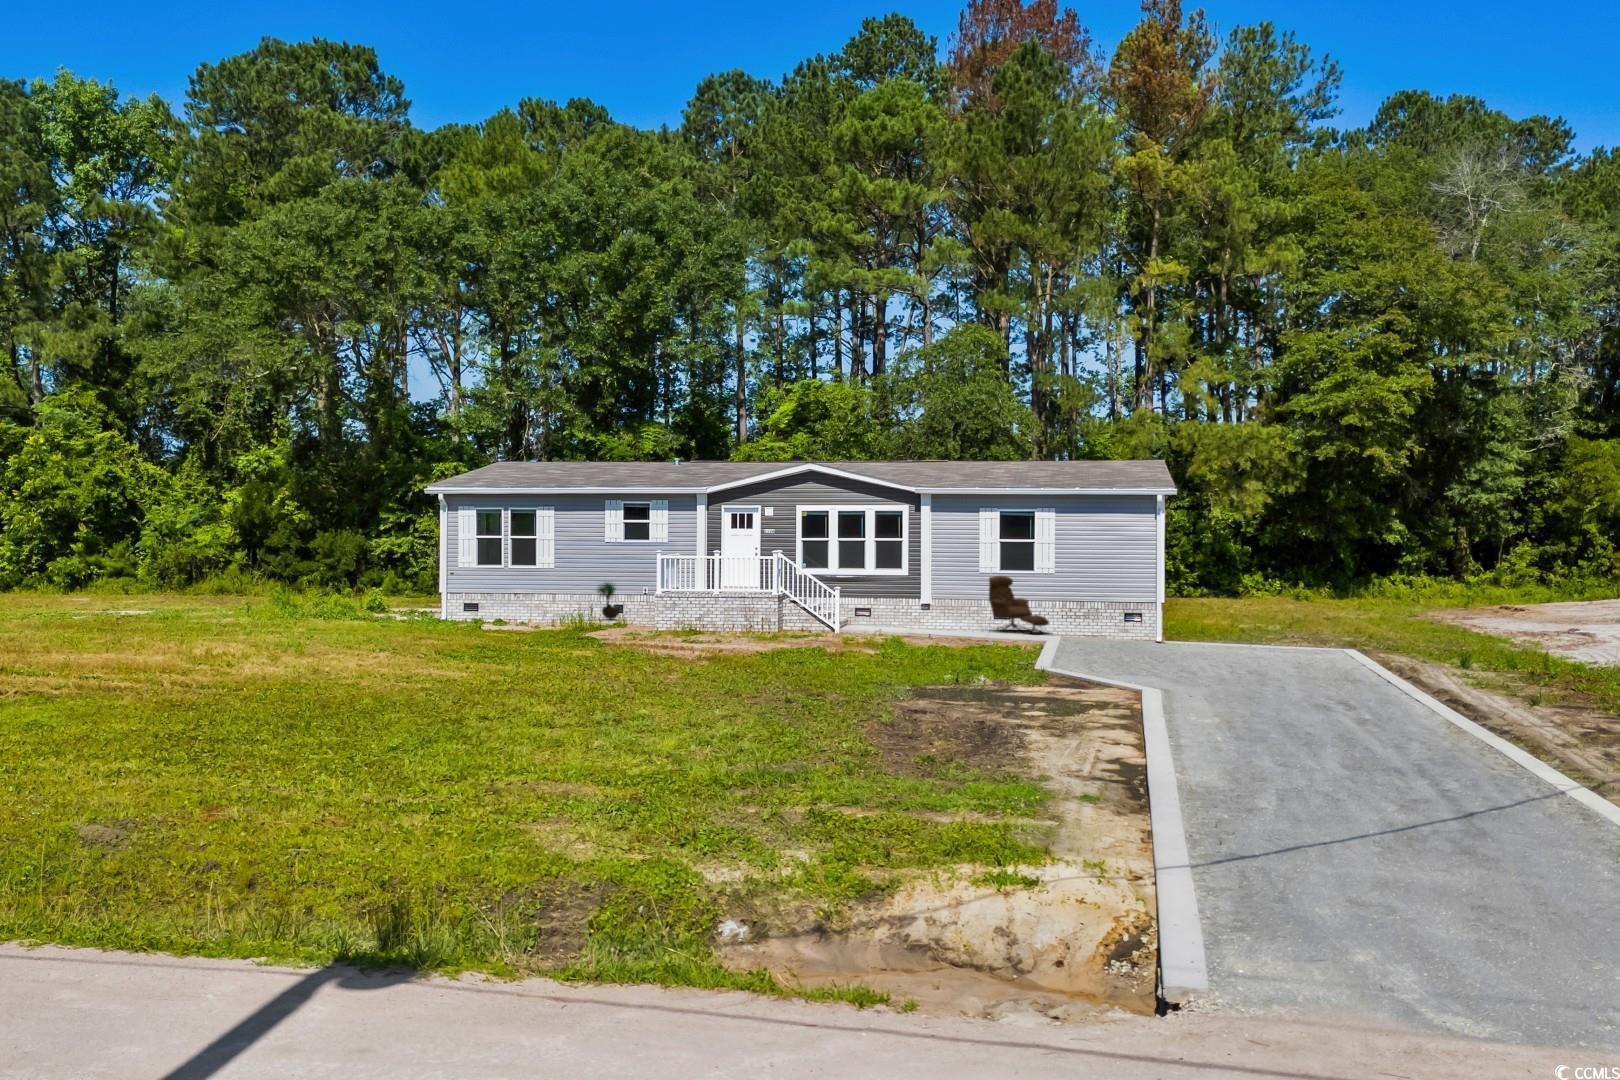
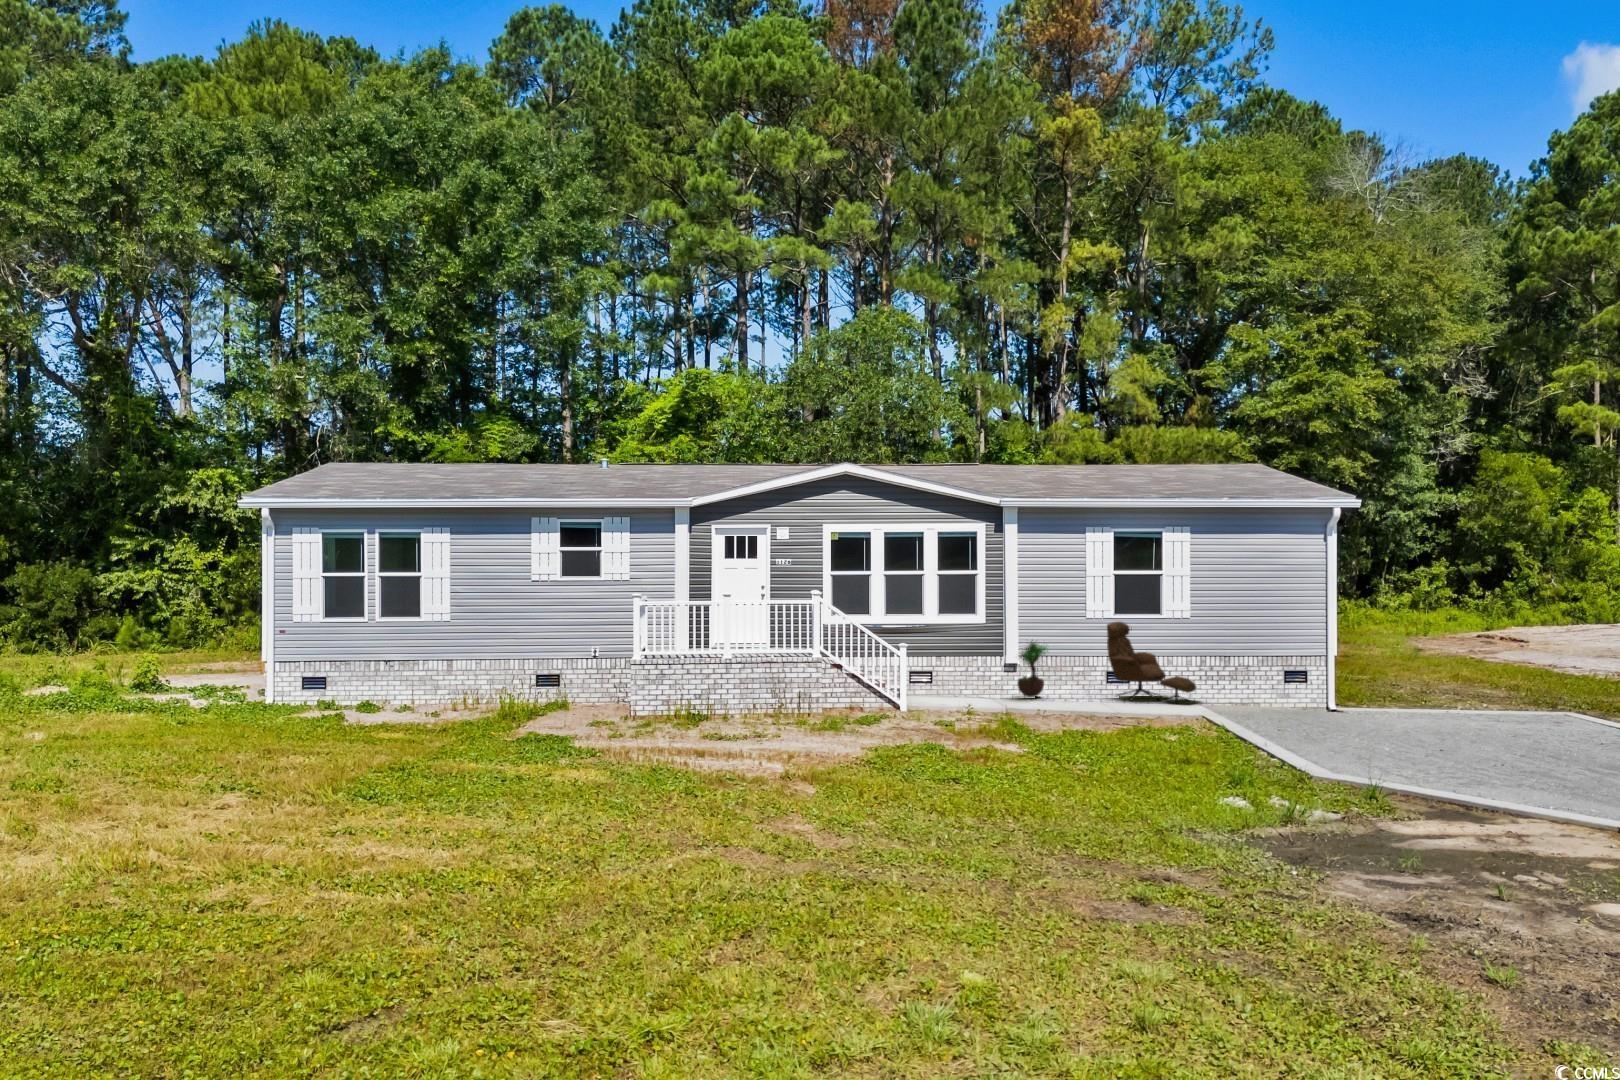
potted tree: present [597,583,620,619] -> present [1018,640,1048,697]

